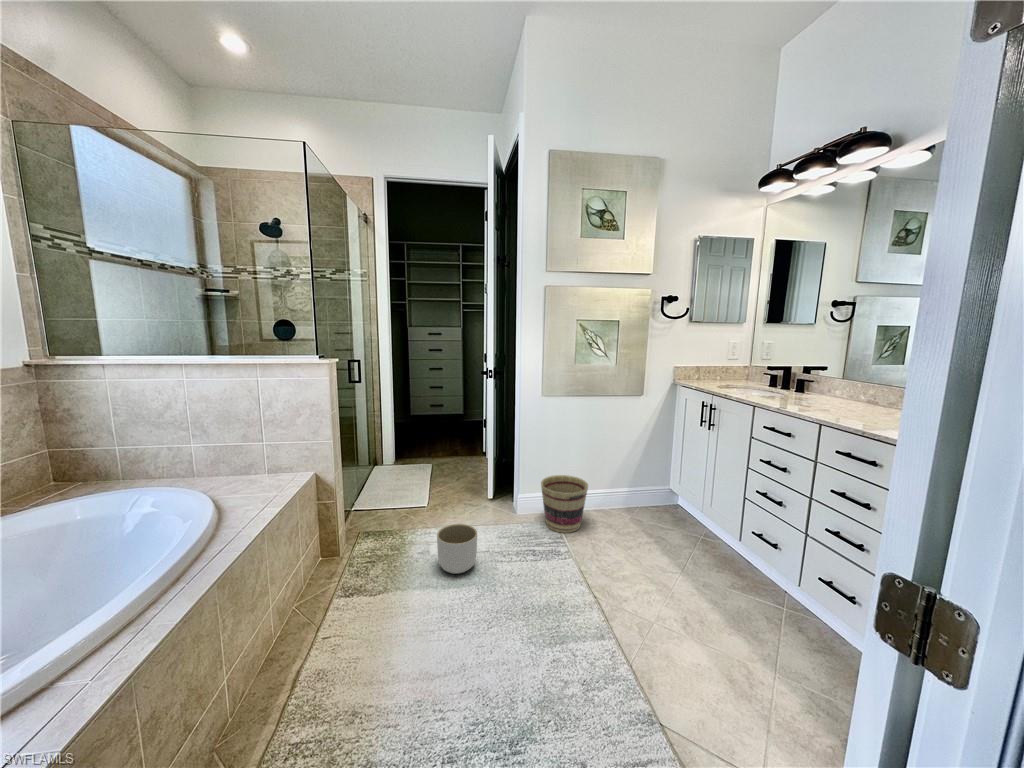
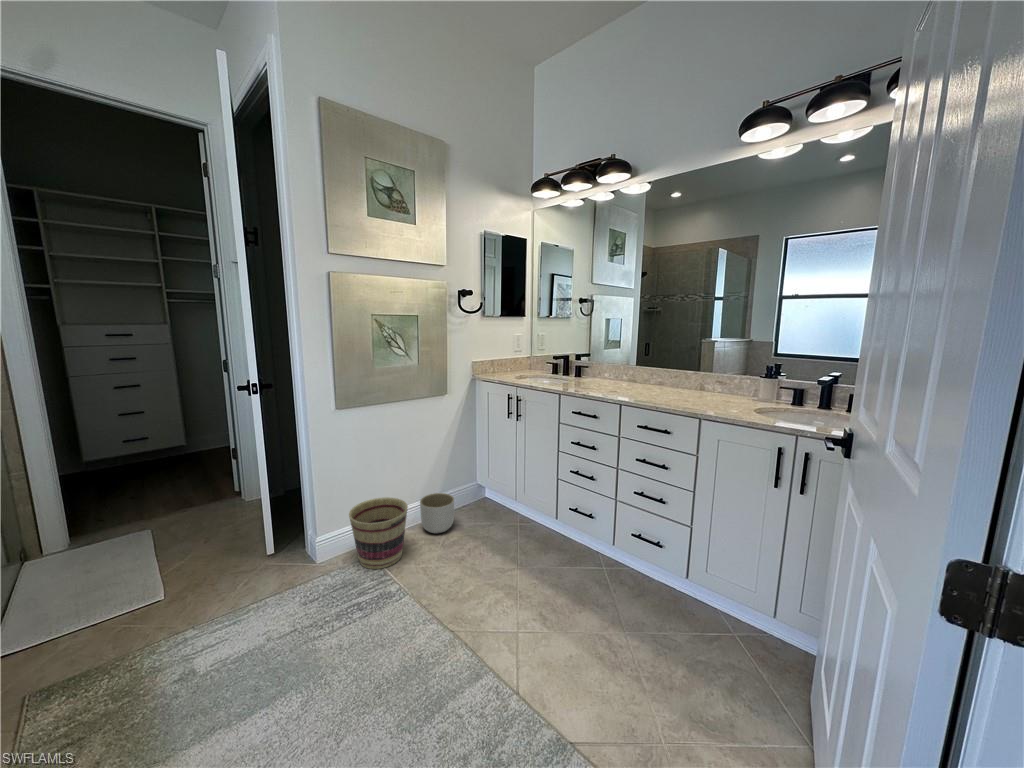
planter: present [437,524,477,574] -> present [420,493,454,533]

